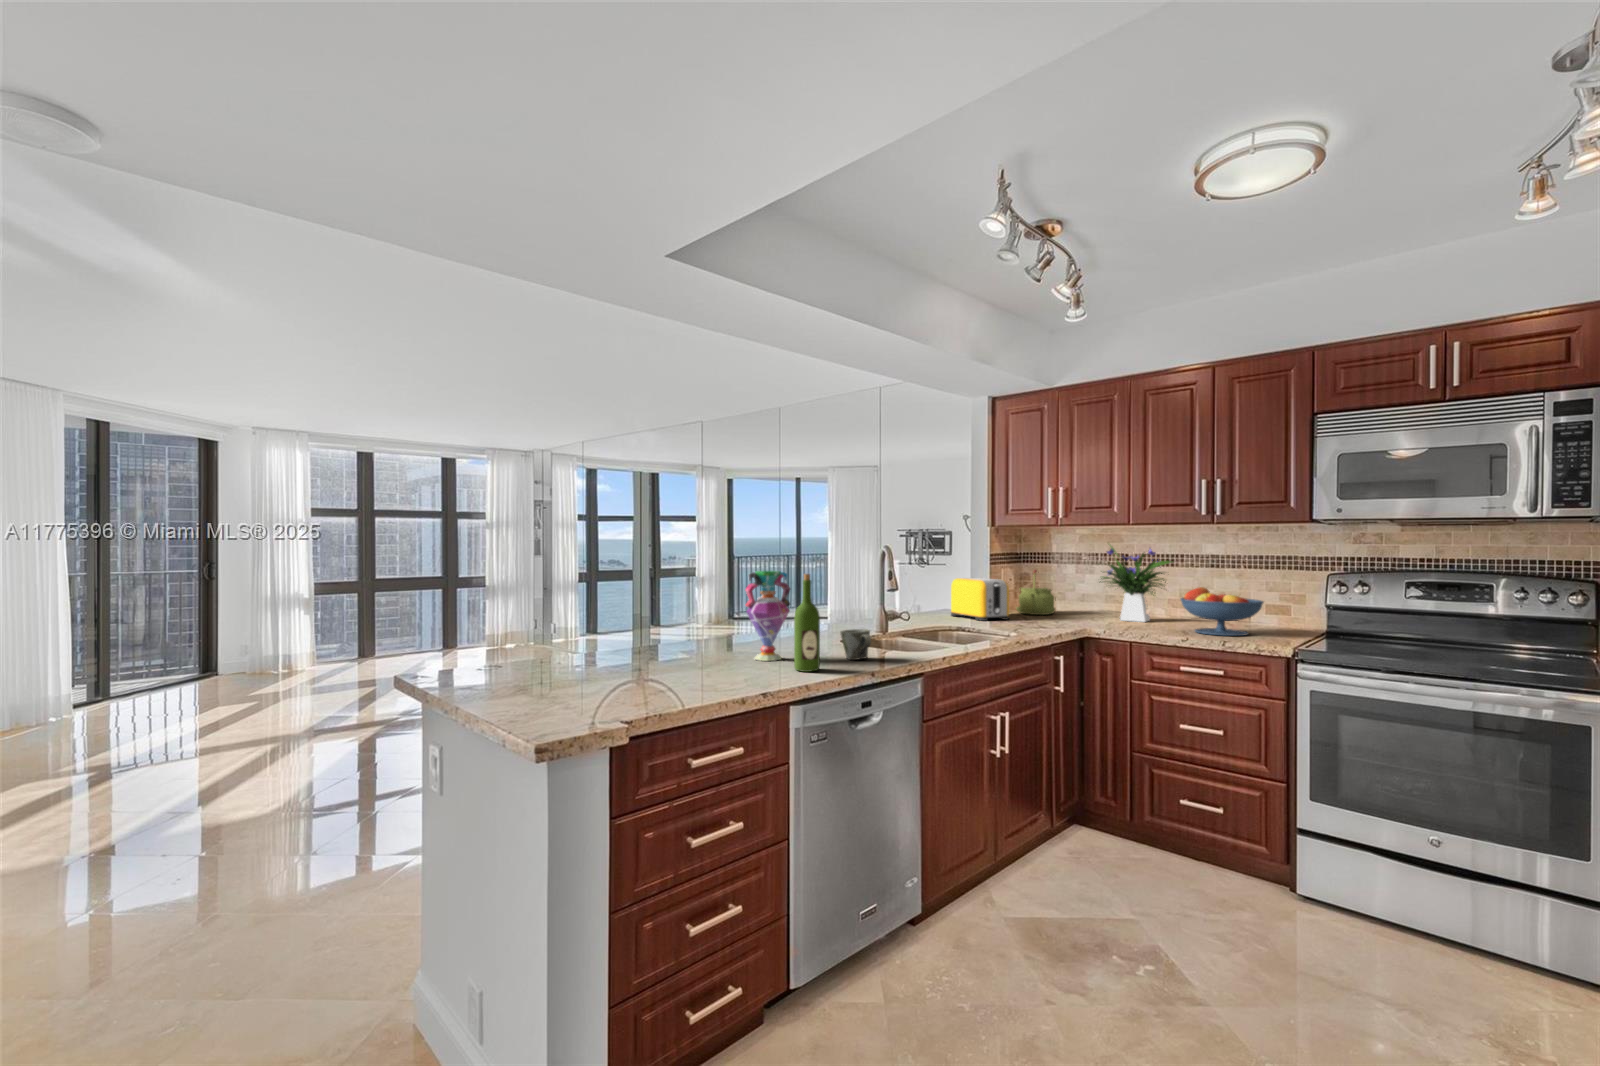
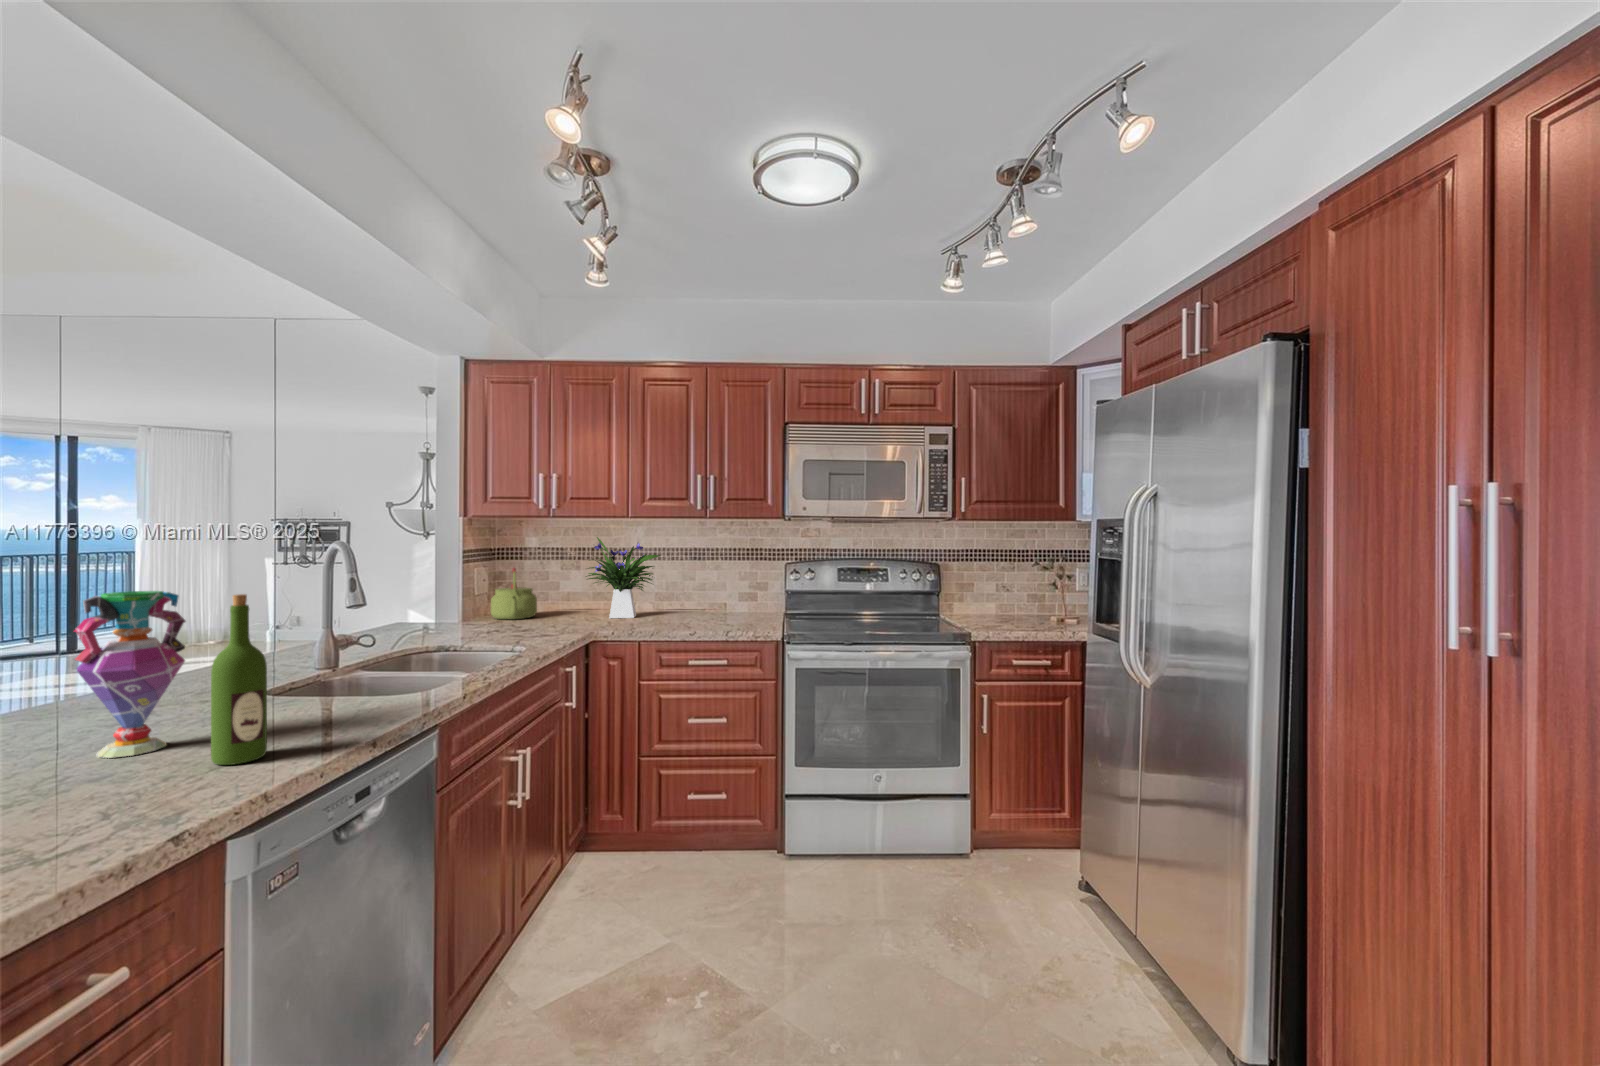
toaster: present [951,578,1009,621] -> none [411,580,491,633]
fruit bowl: present [1181,587,1264,636] -> none [676,580,745,626]
mug: present [840,629,871,660] -> none [290,671,353,724]

